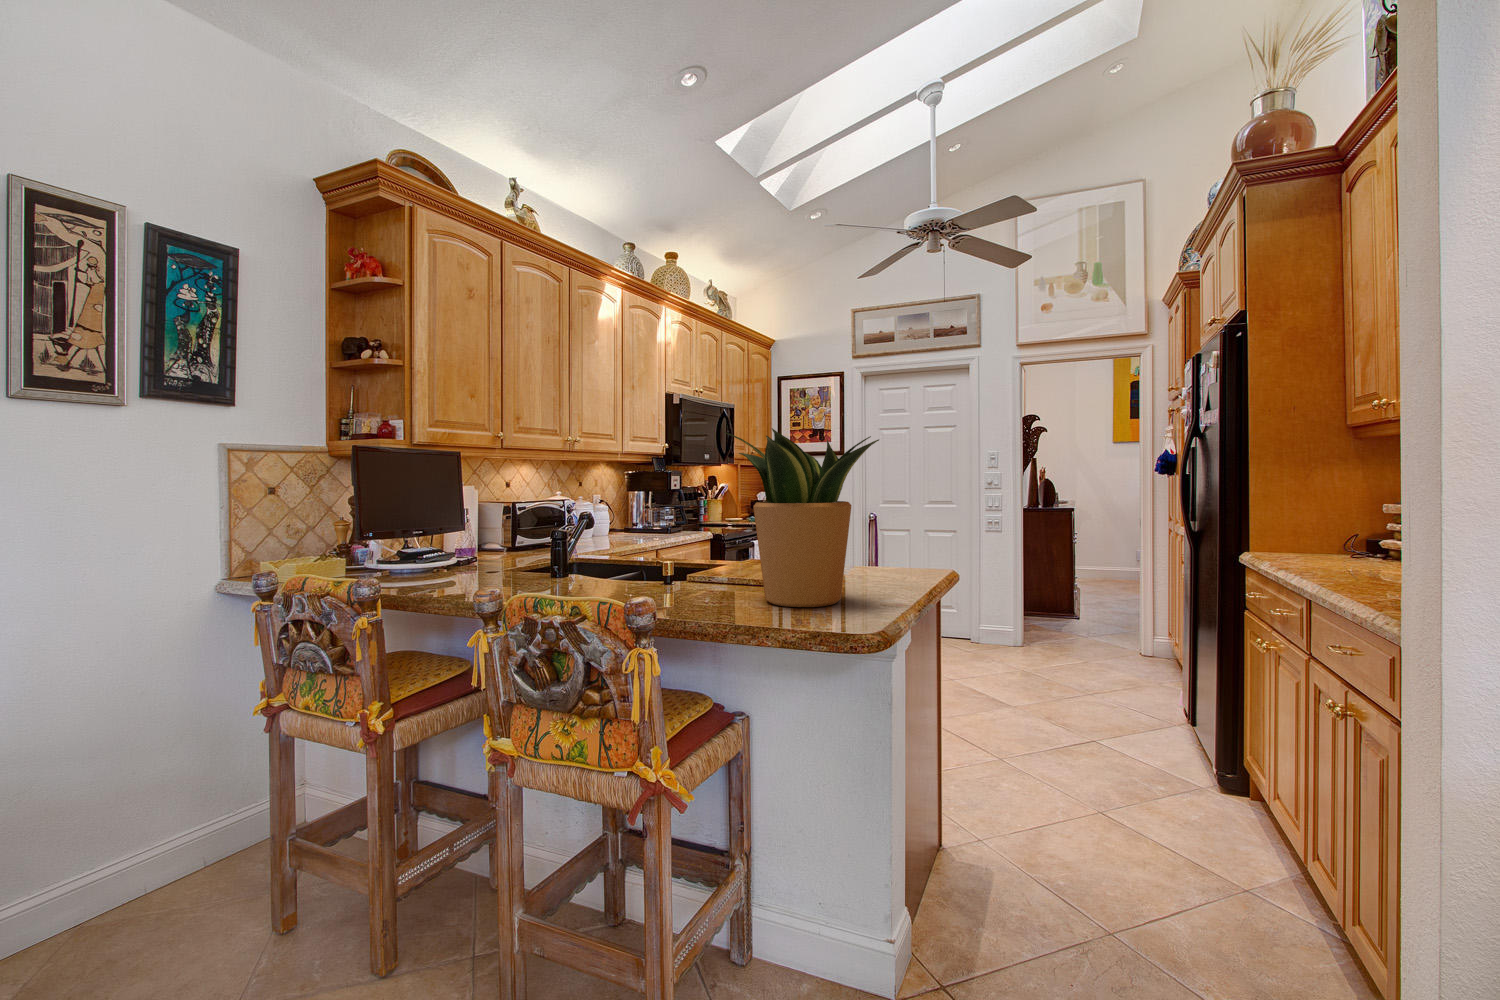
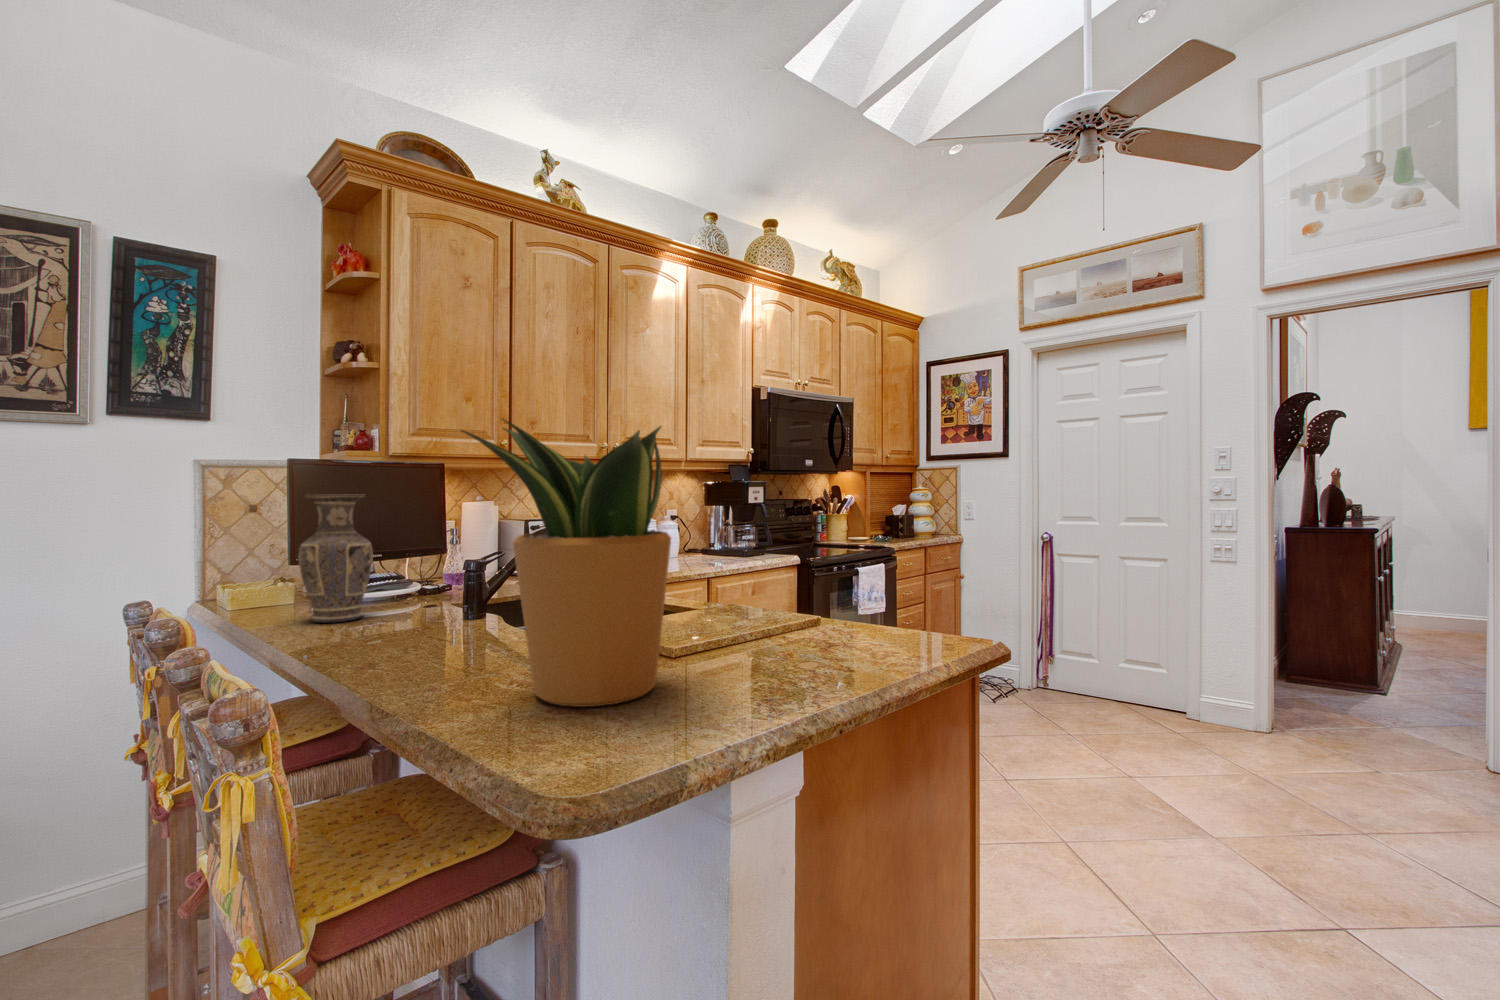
vase: none [434,478,493,585] -> present [298,494,373,623]

